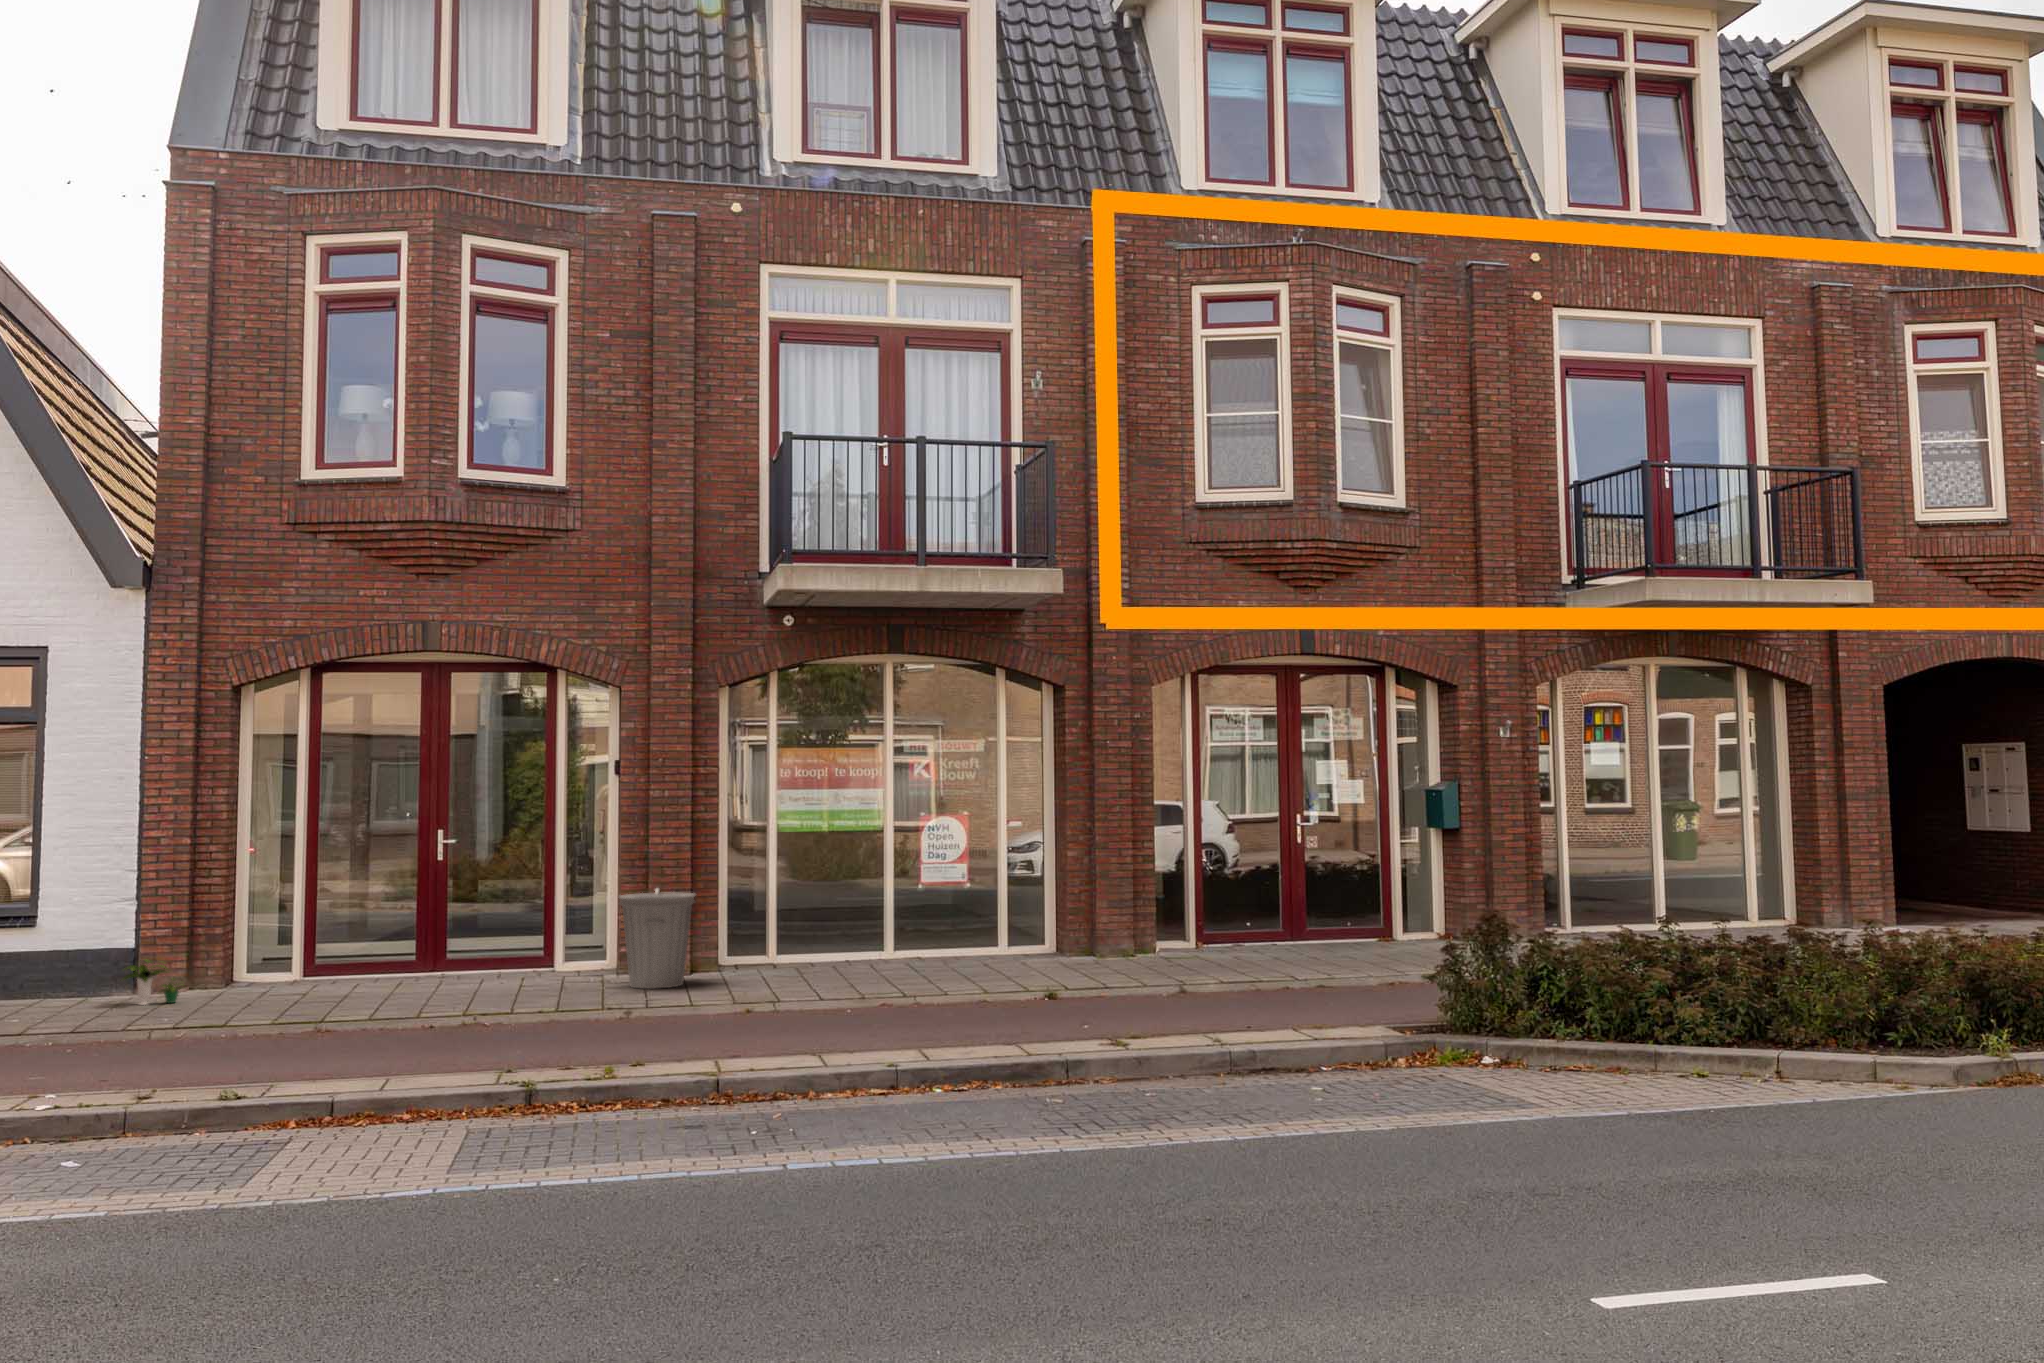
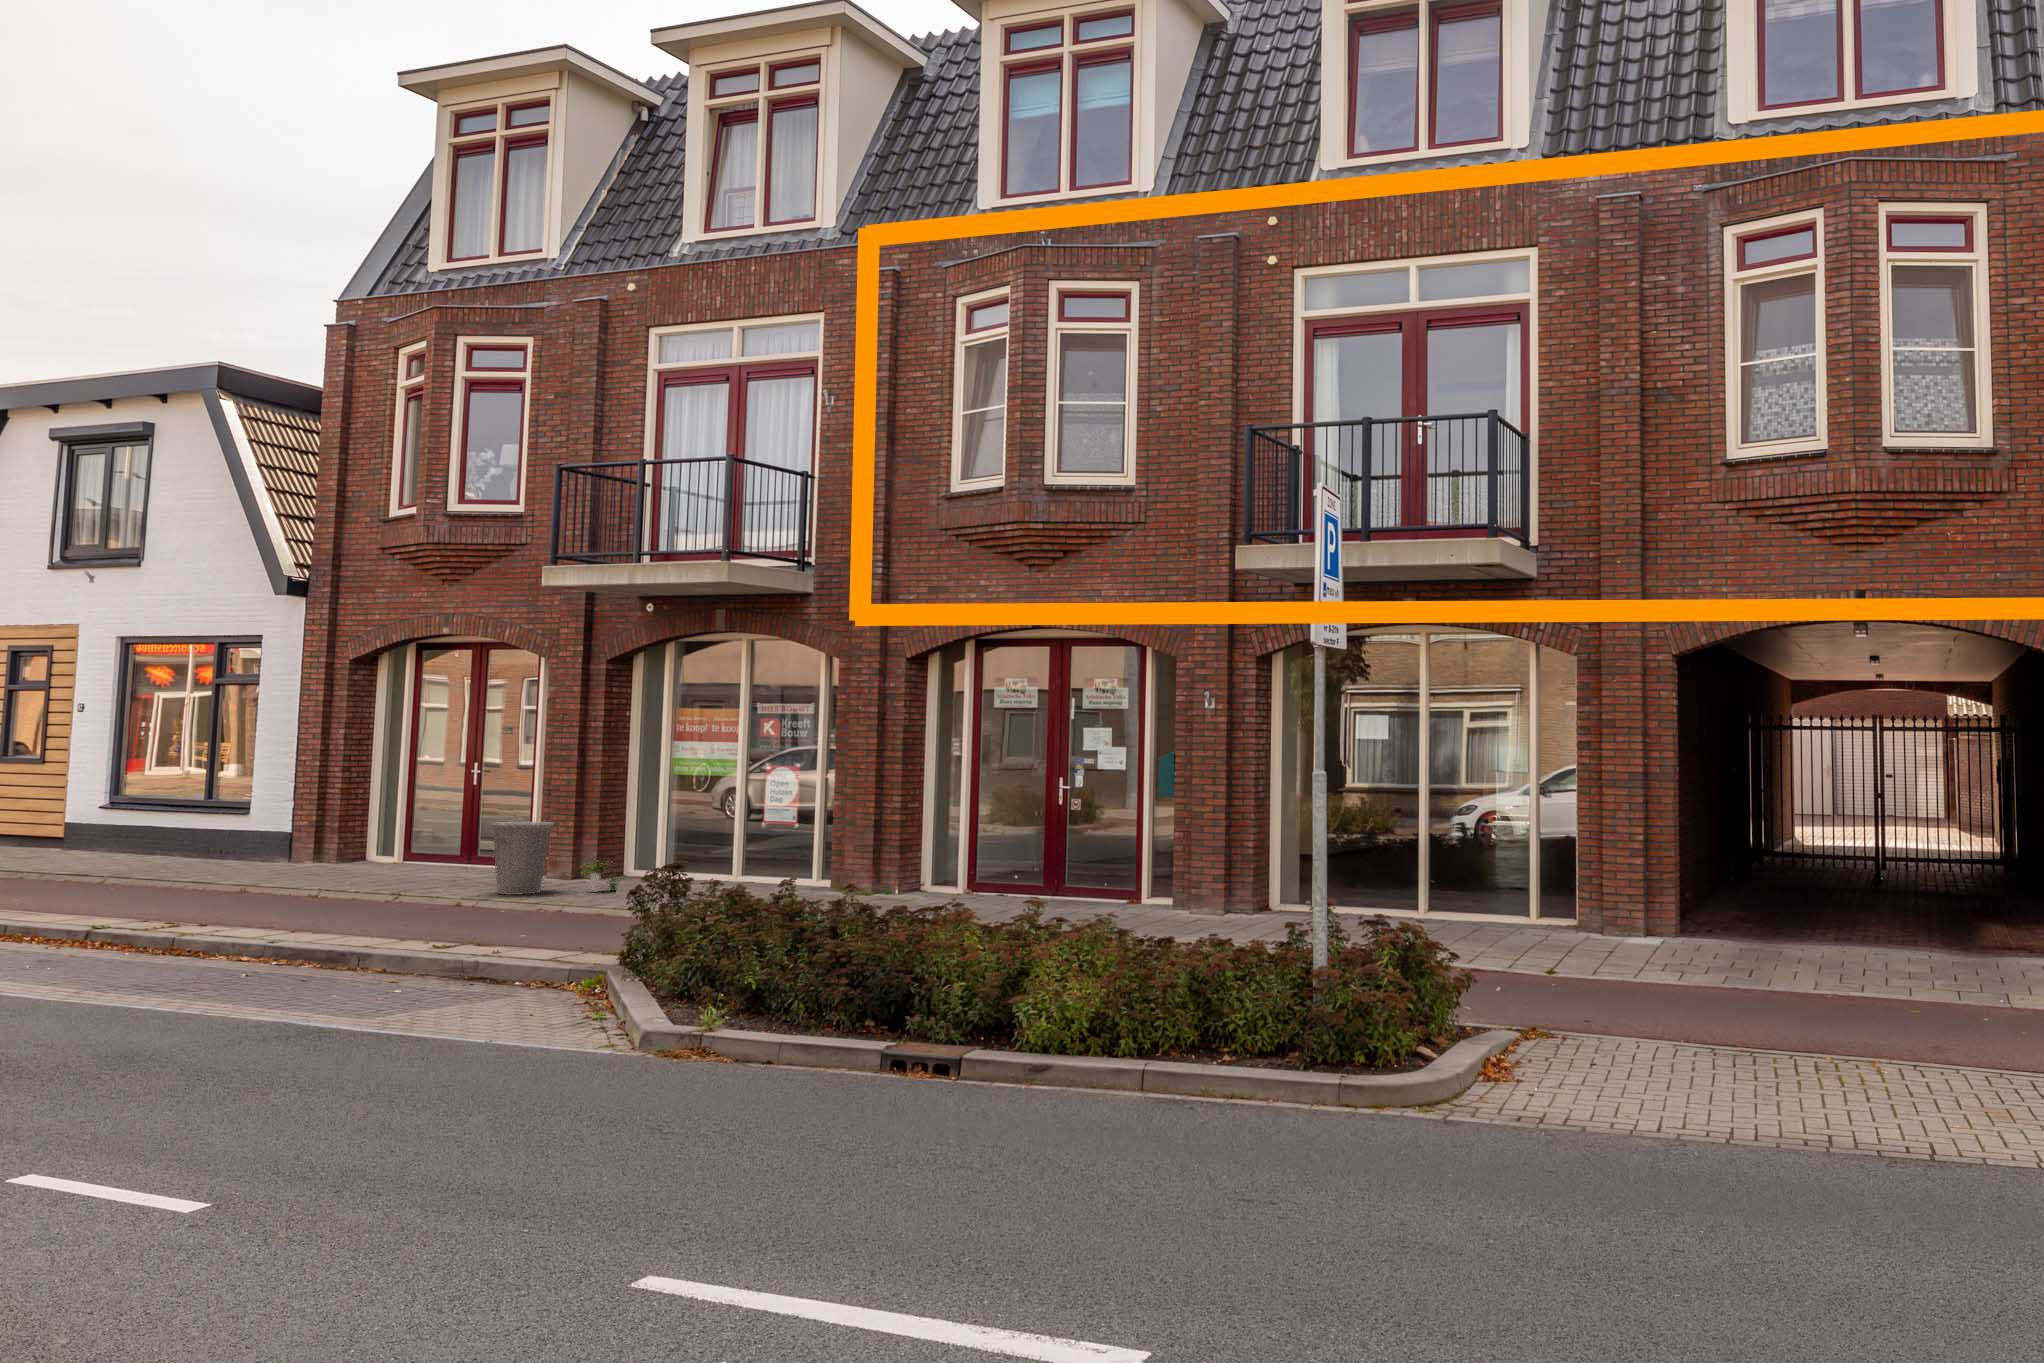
potted plant: present [123,959,182,1005] -> present [581,863,622,892]

